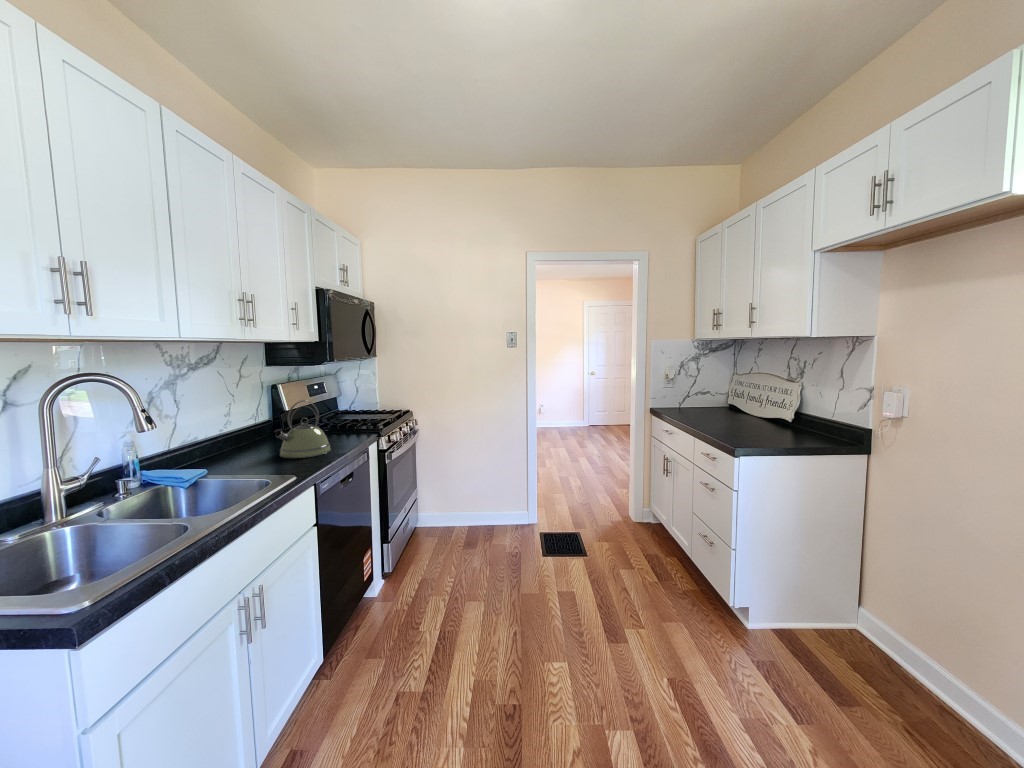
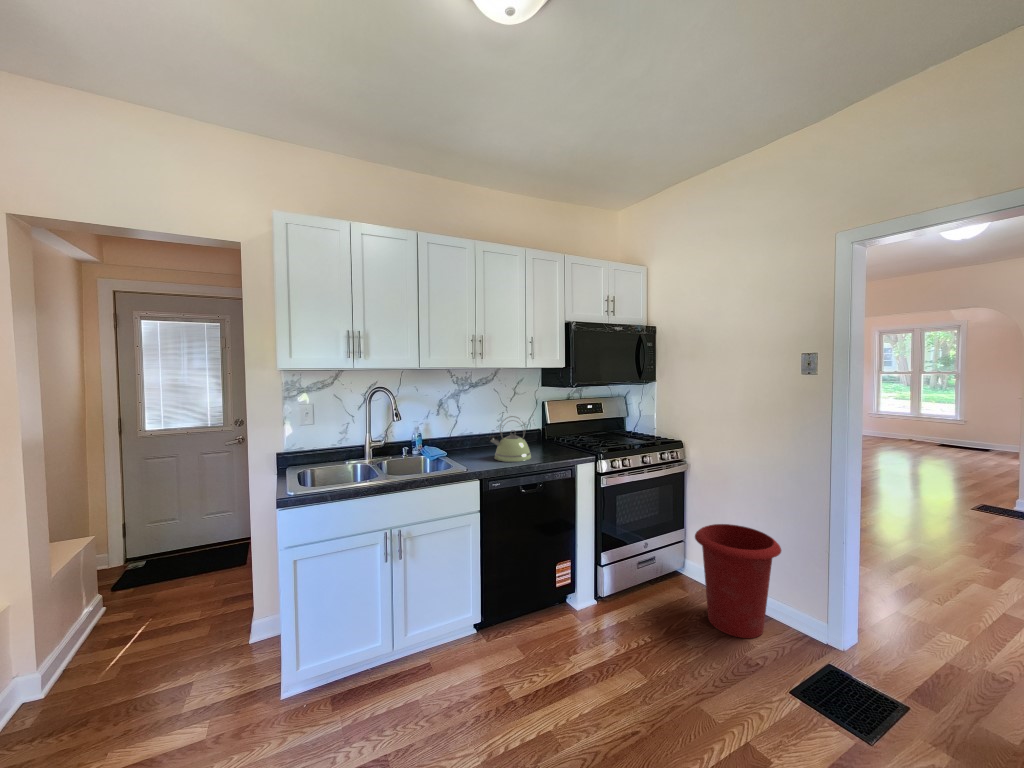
waste bin: none [451,465,510,547] -> present [695,524,781,638]

